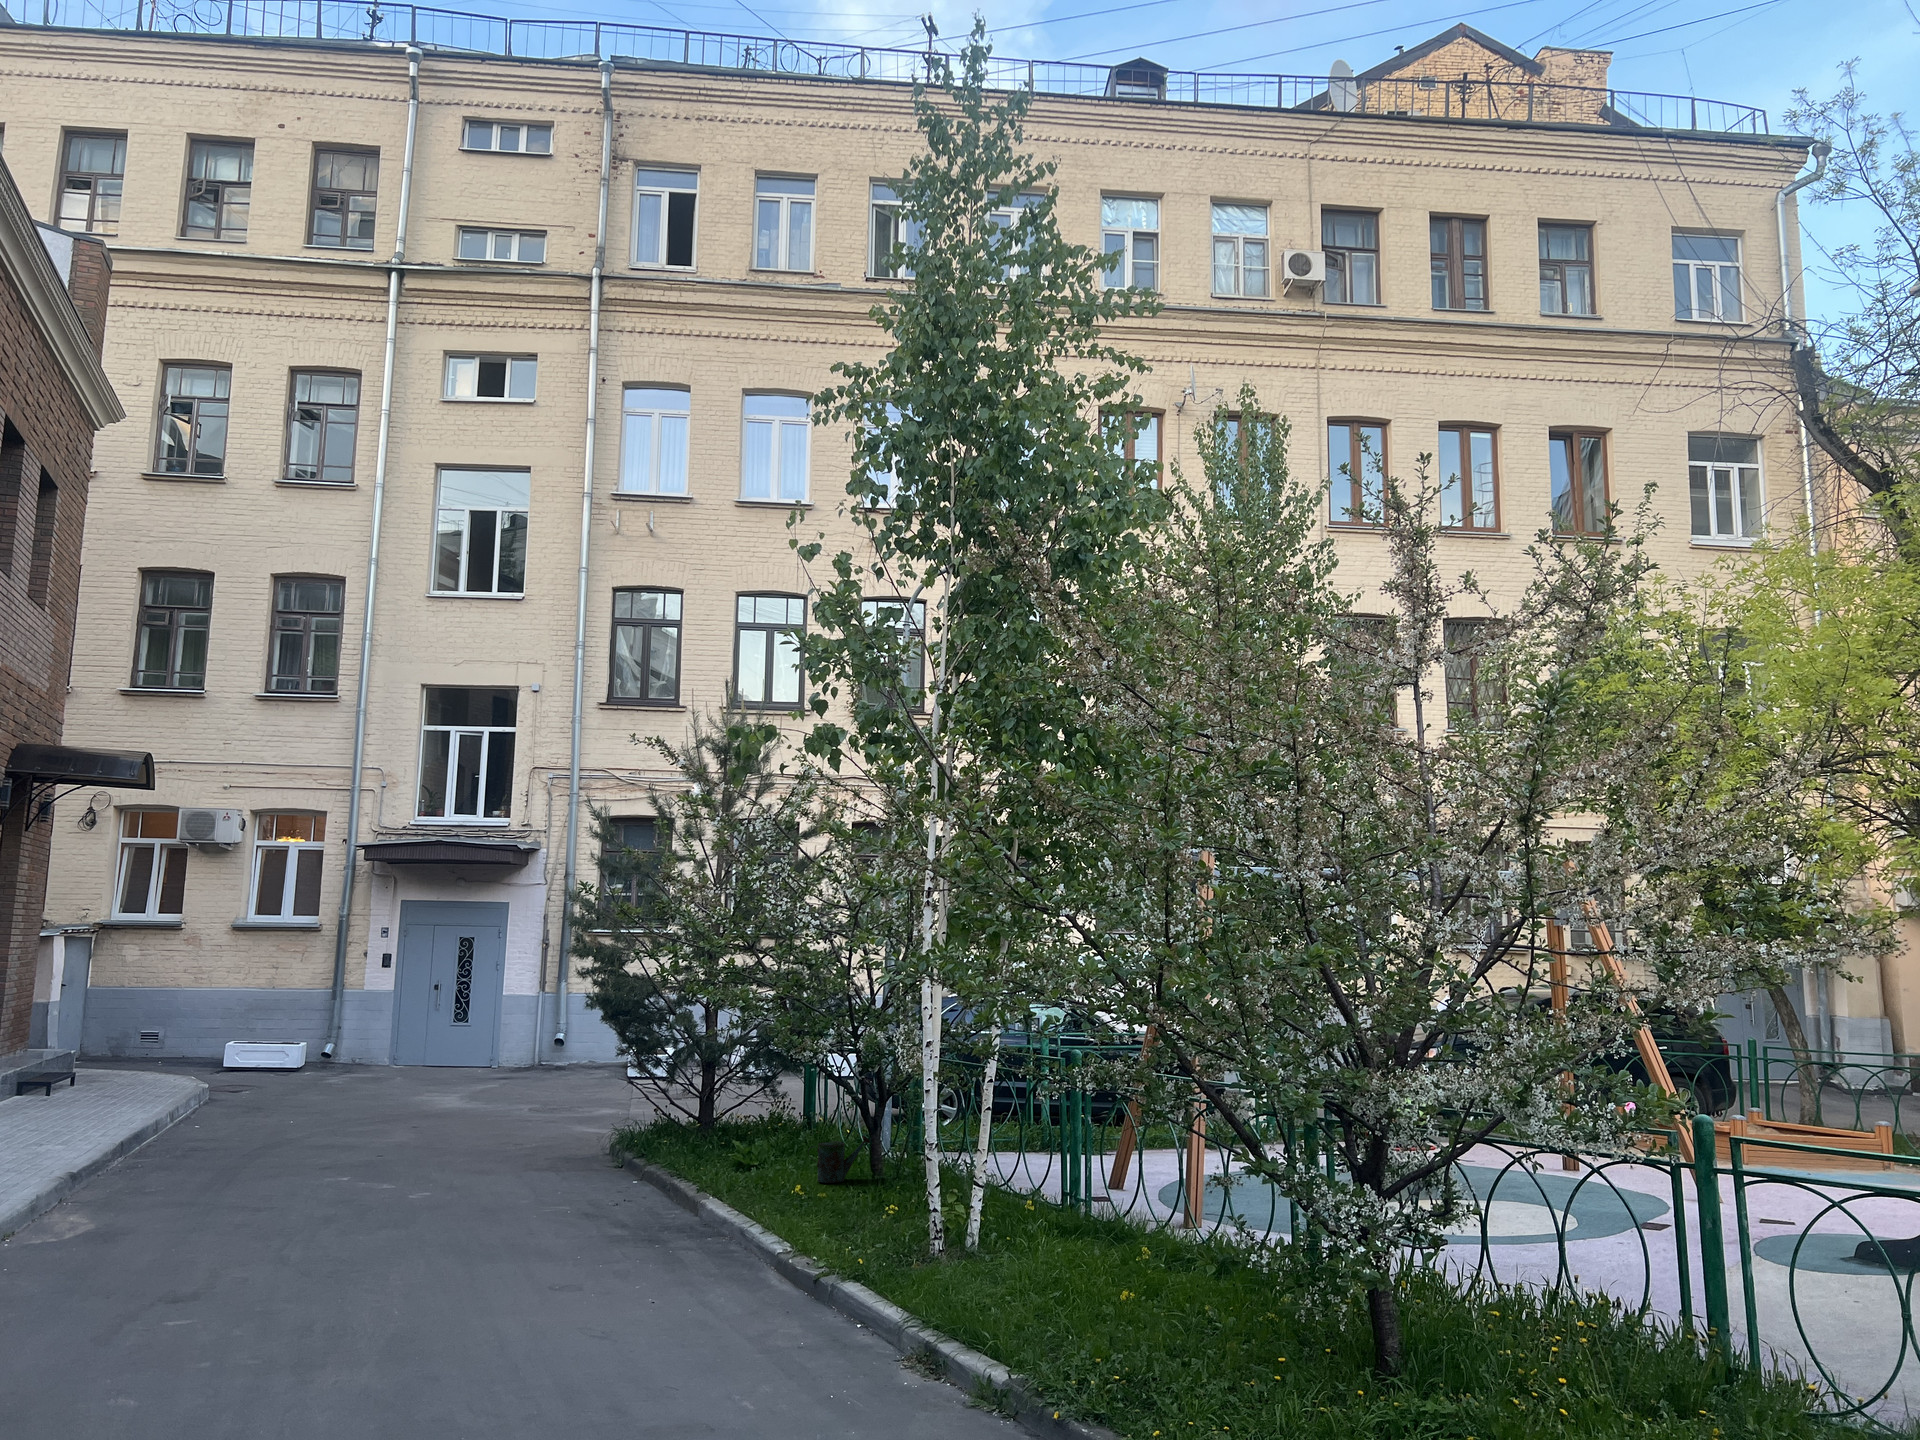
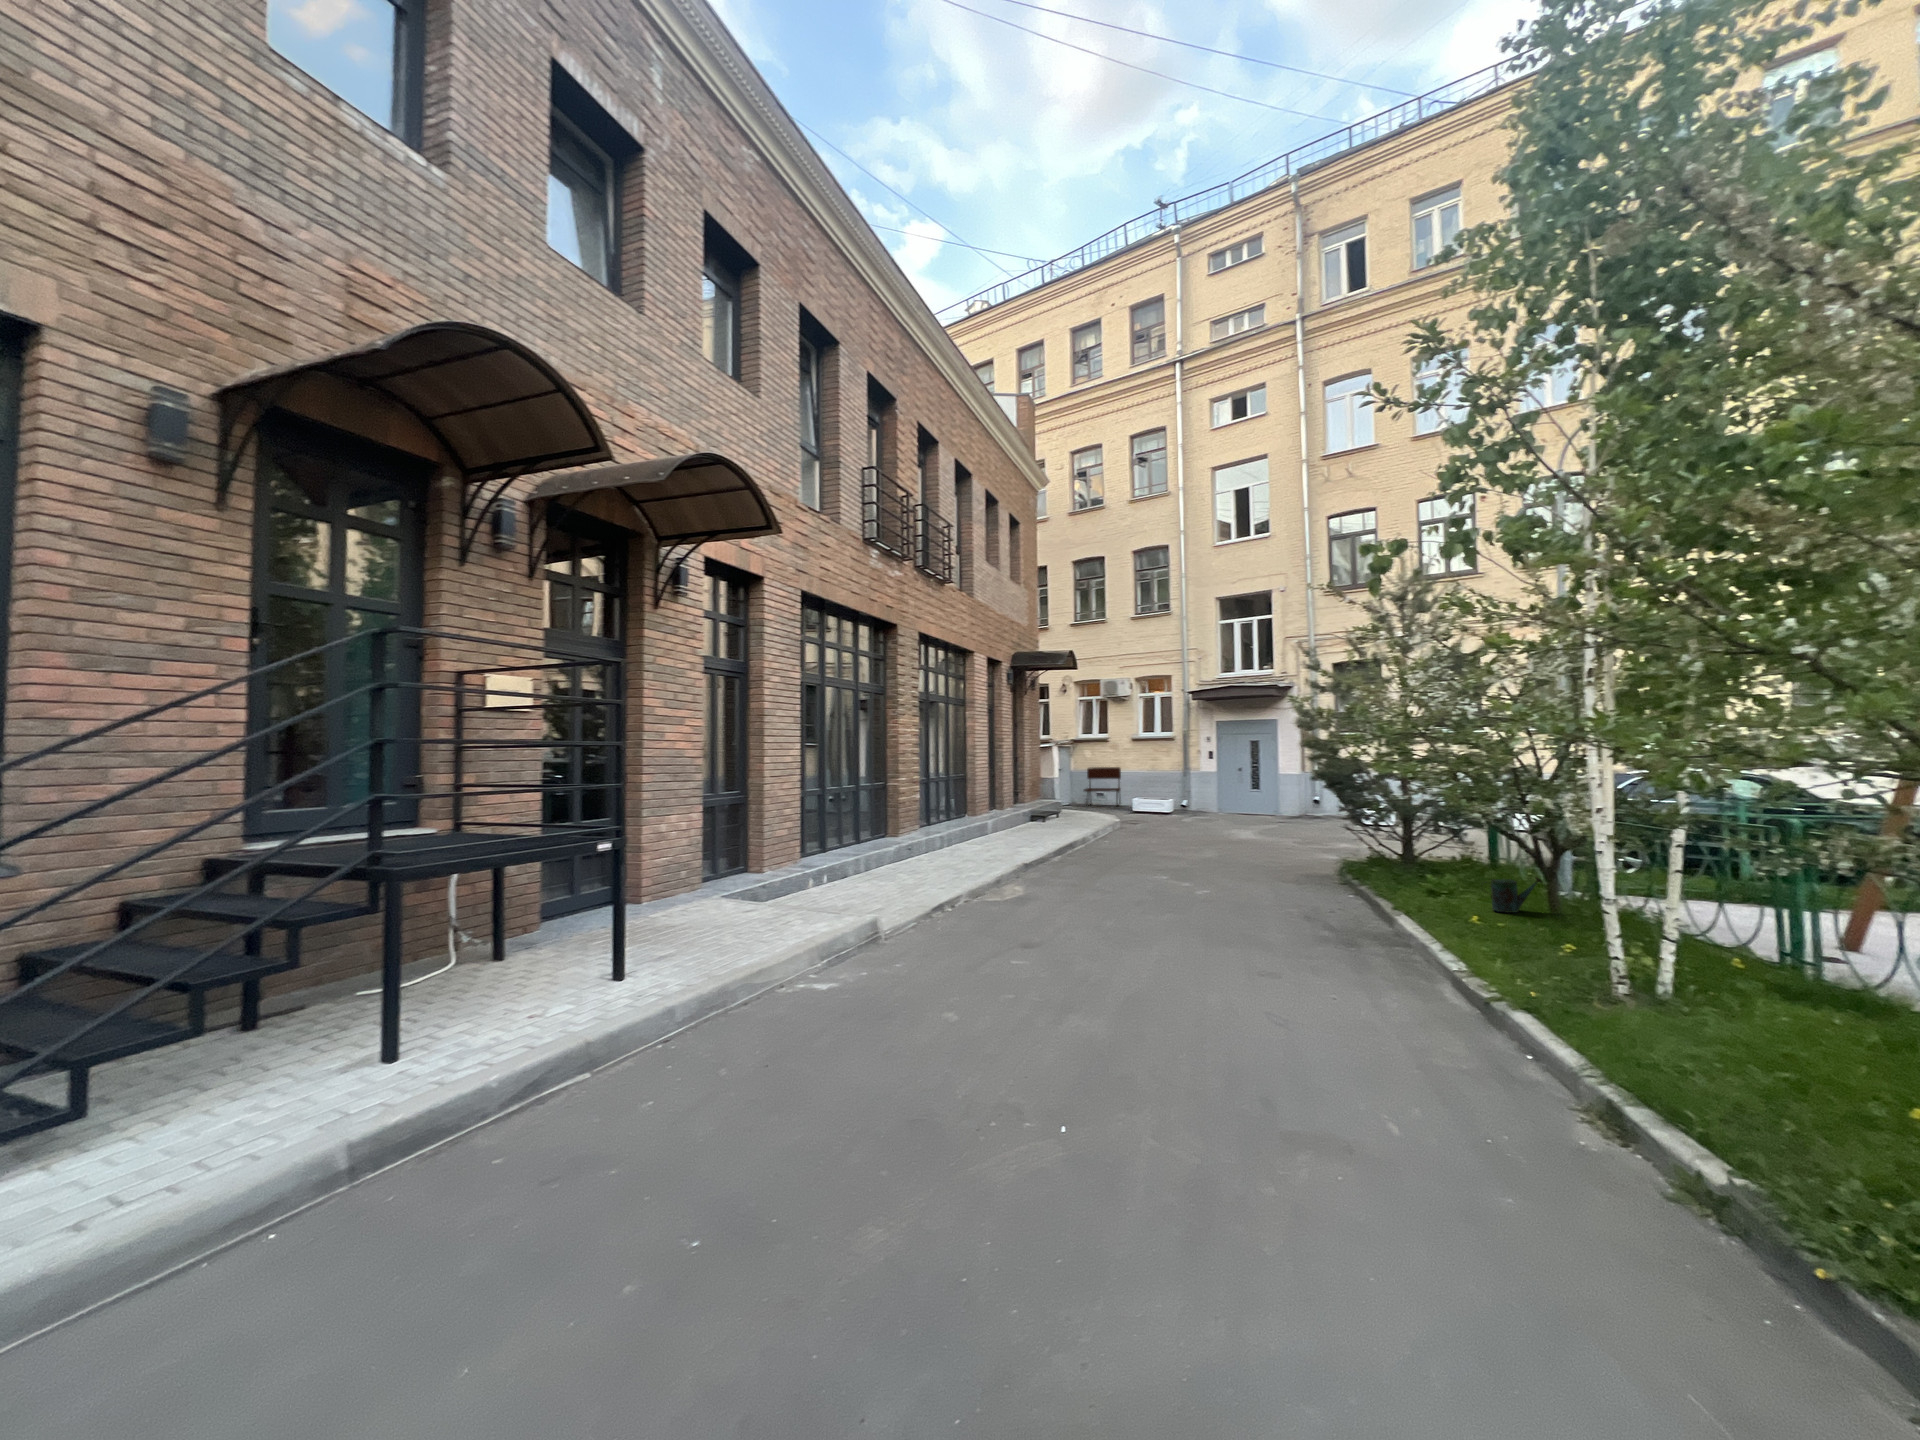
bench: none [115,985,202,1064] -> present [1084,767,1121,806]

